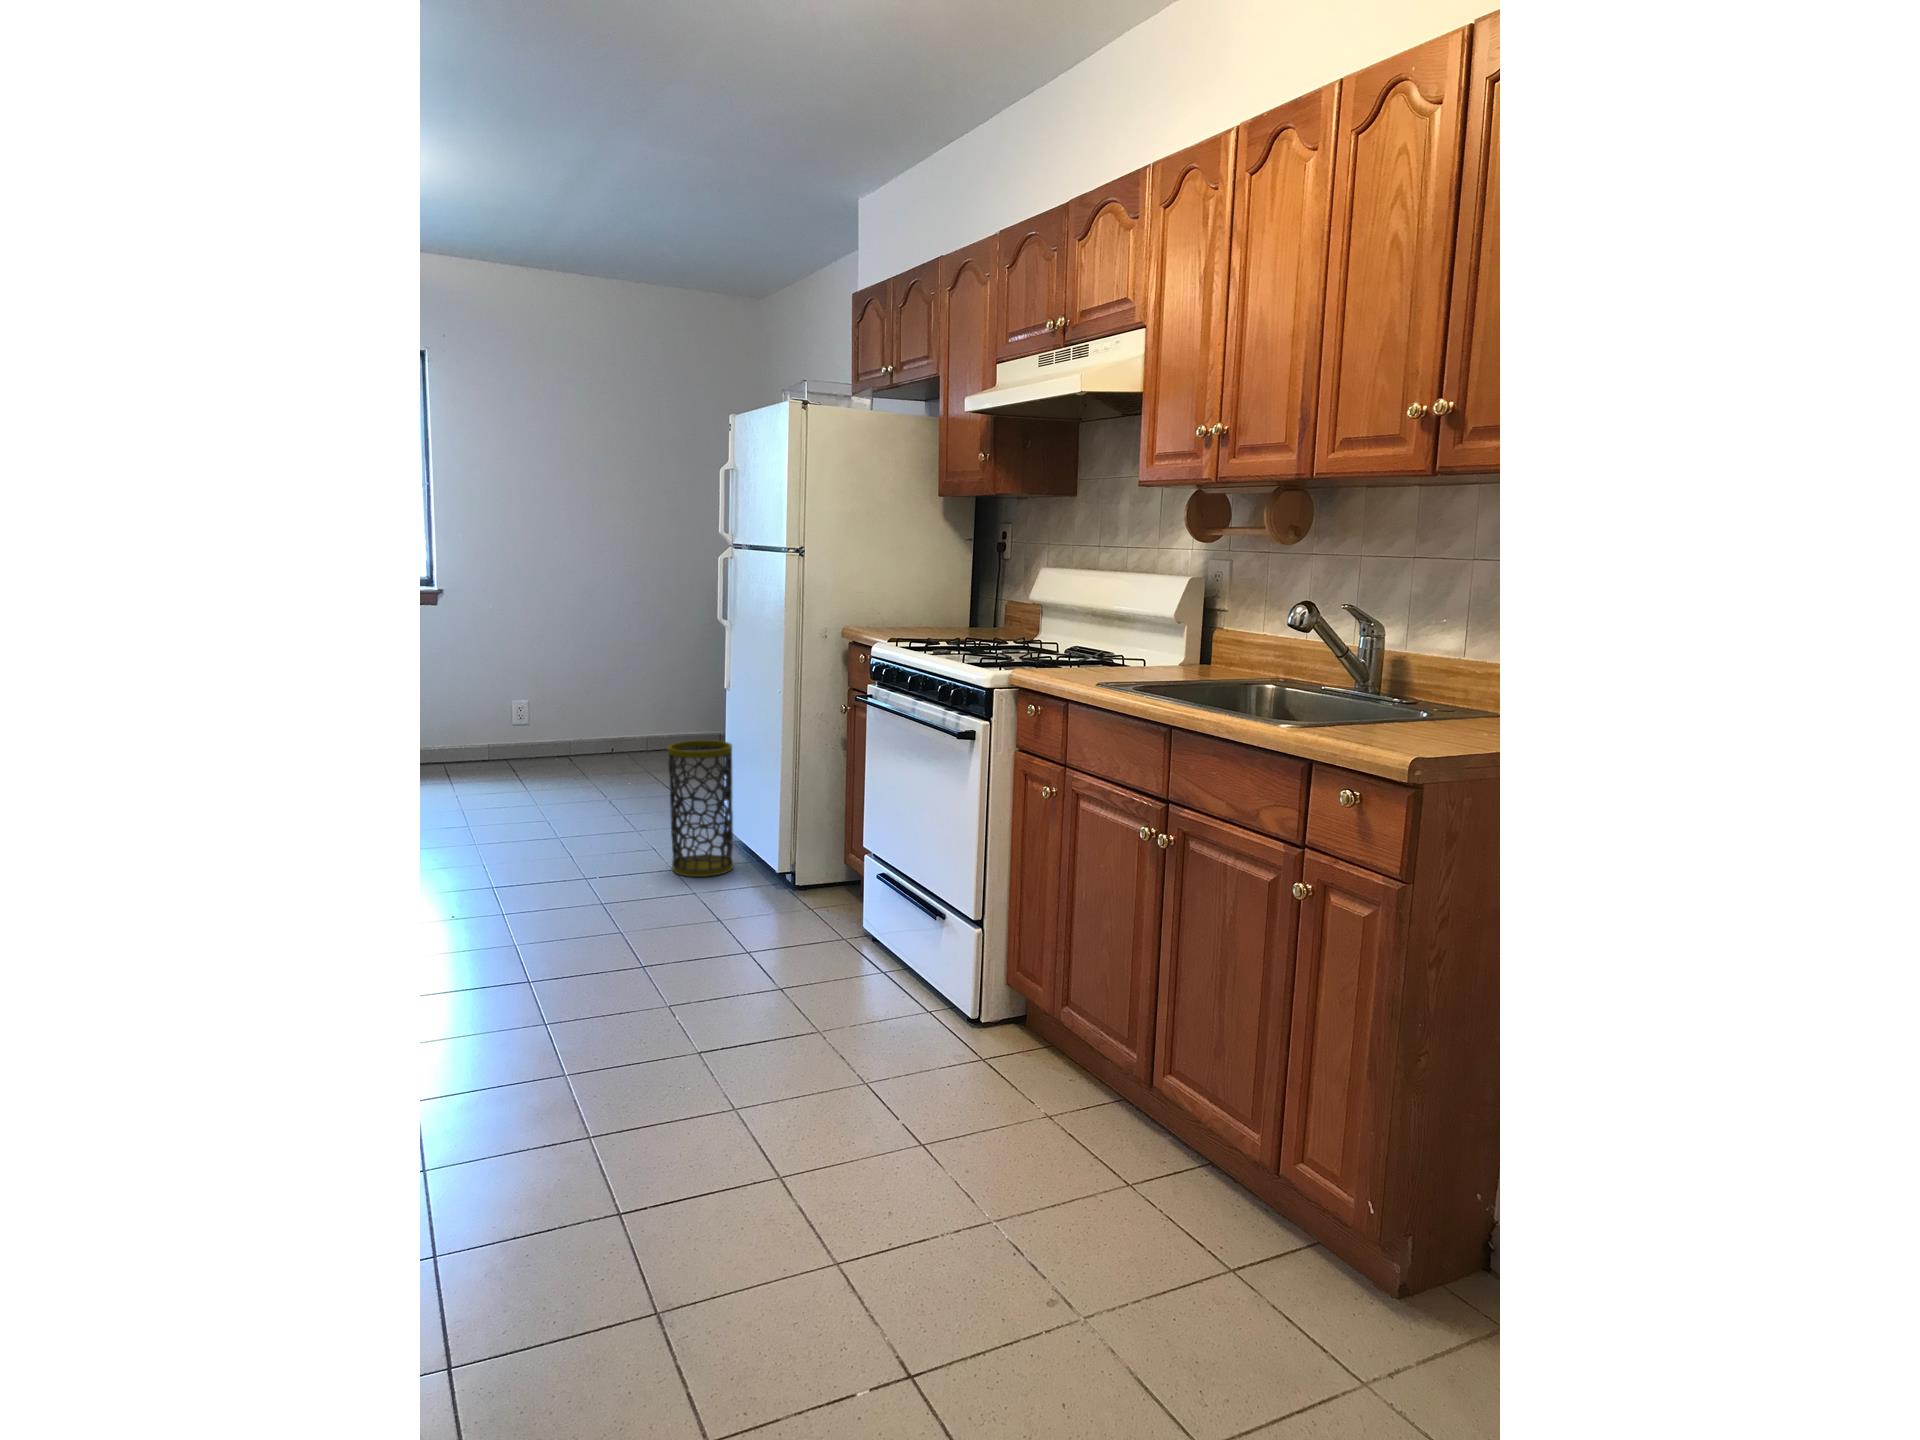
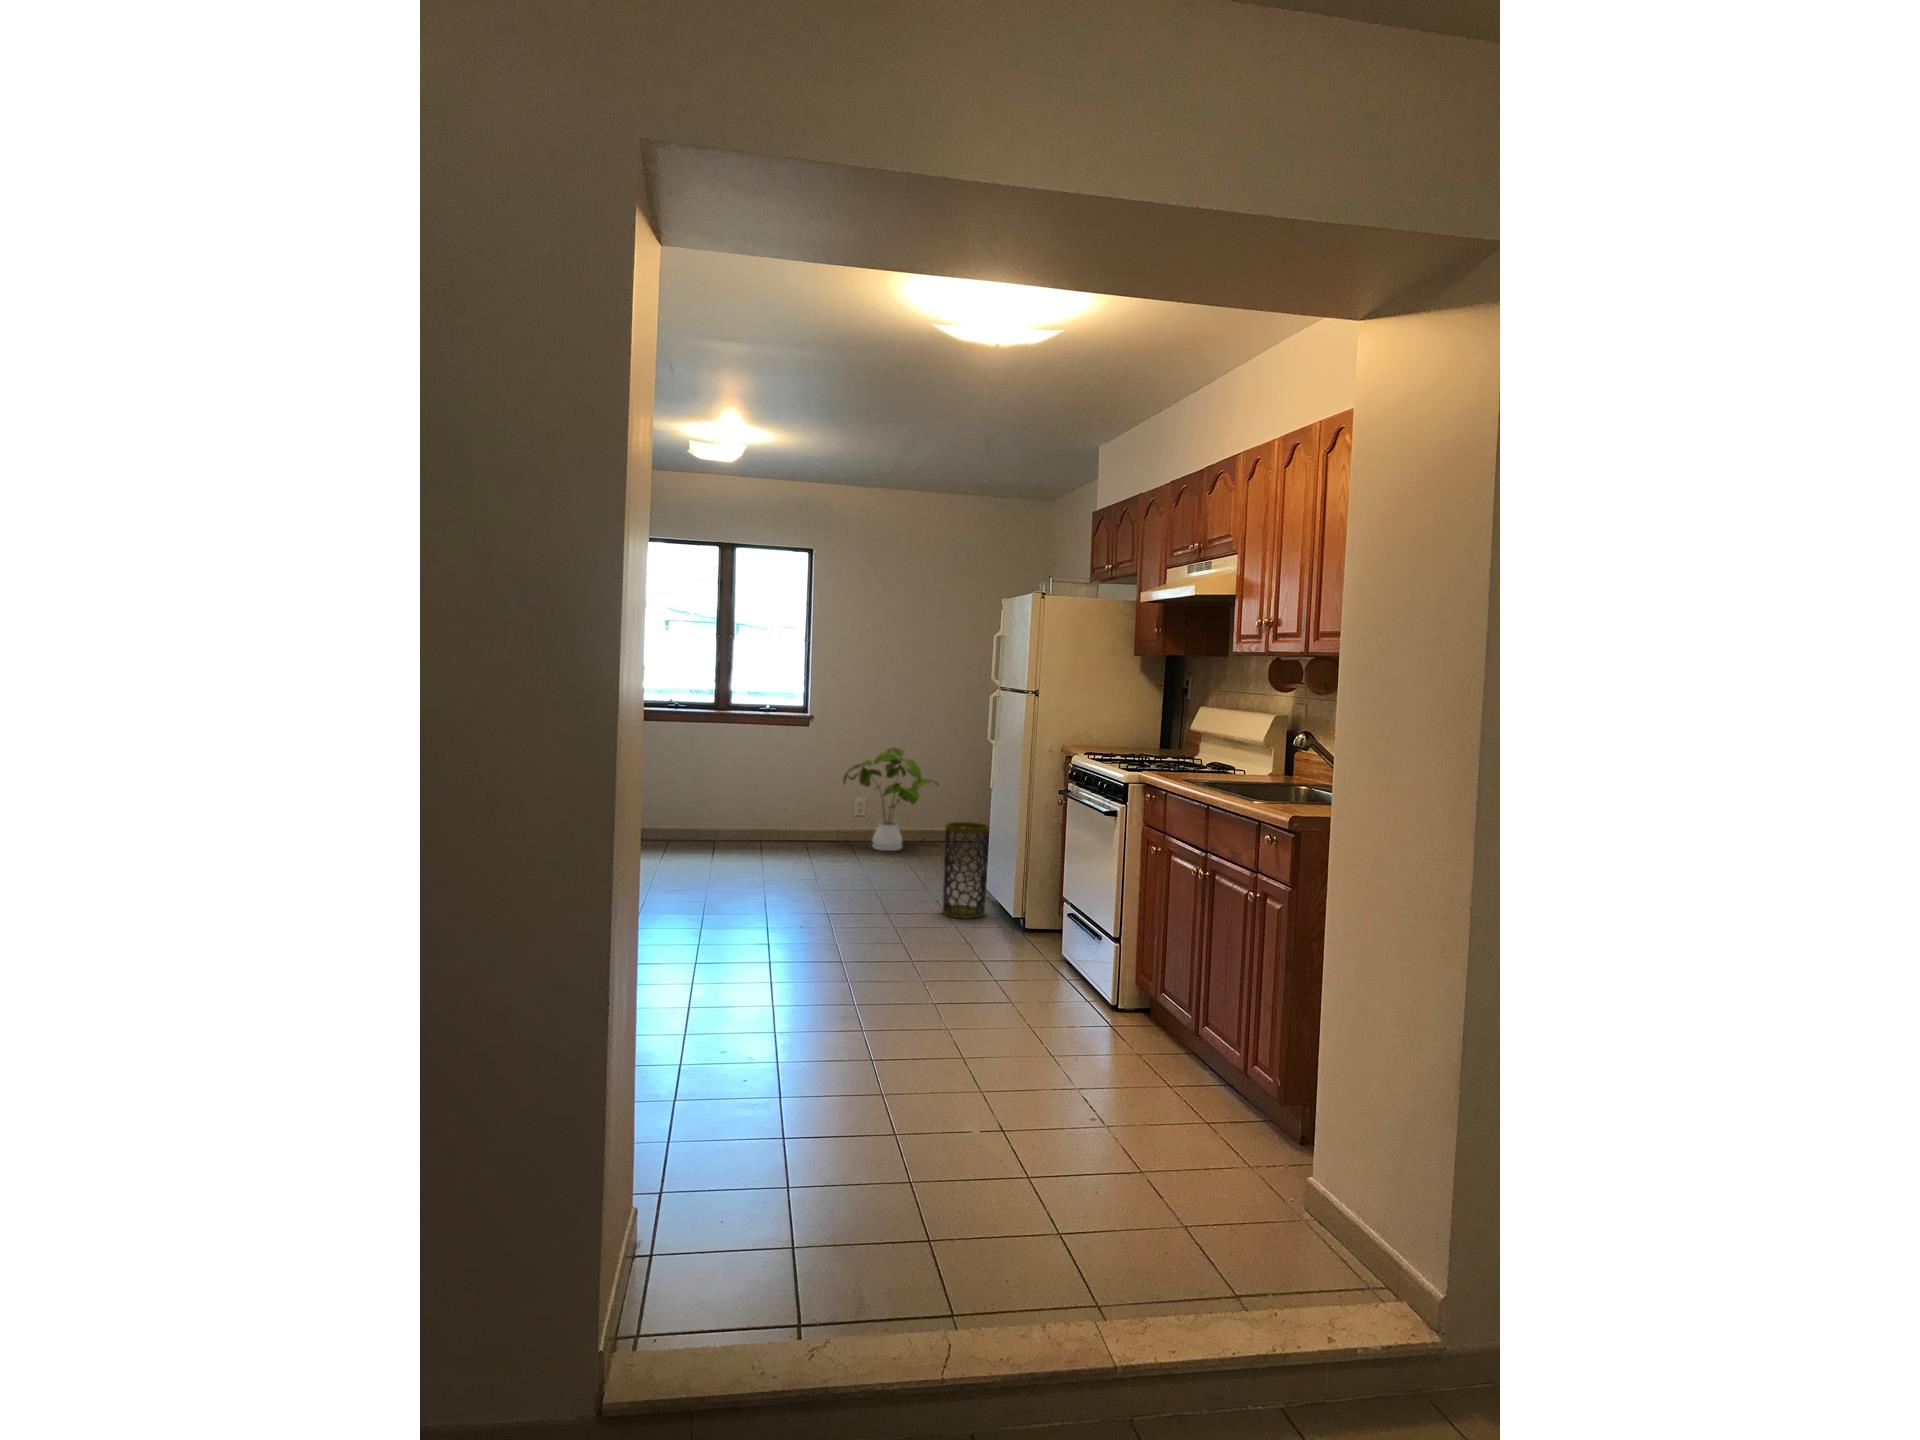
house plant: none [497,632,632,772] -> present [843,747,938,851]

